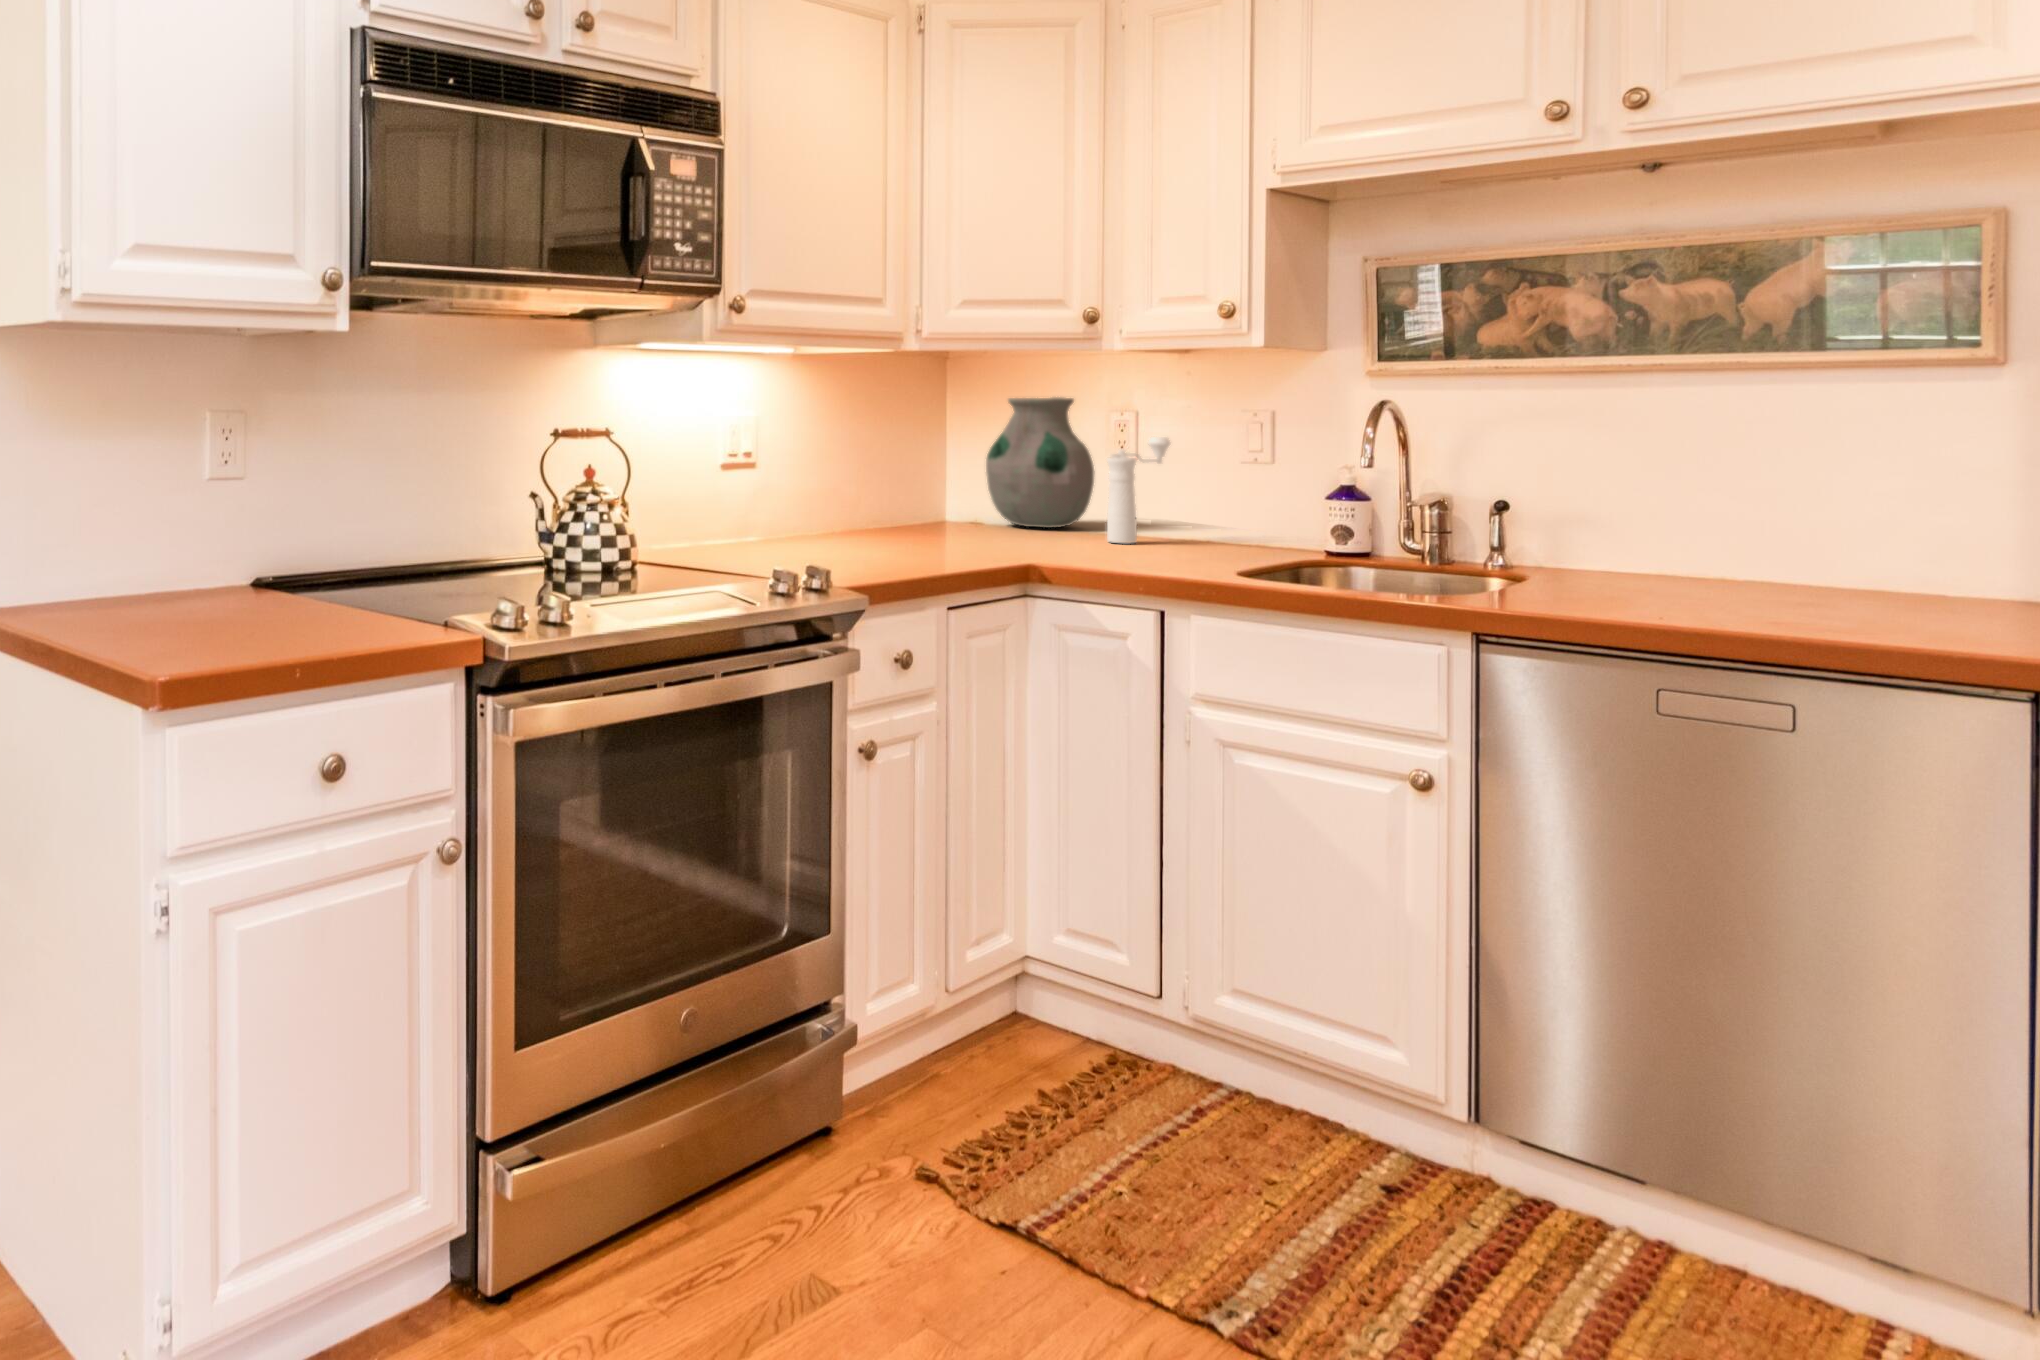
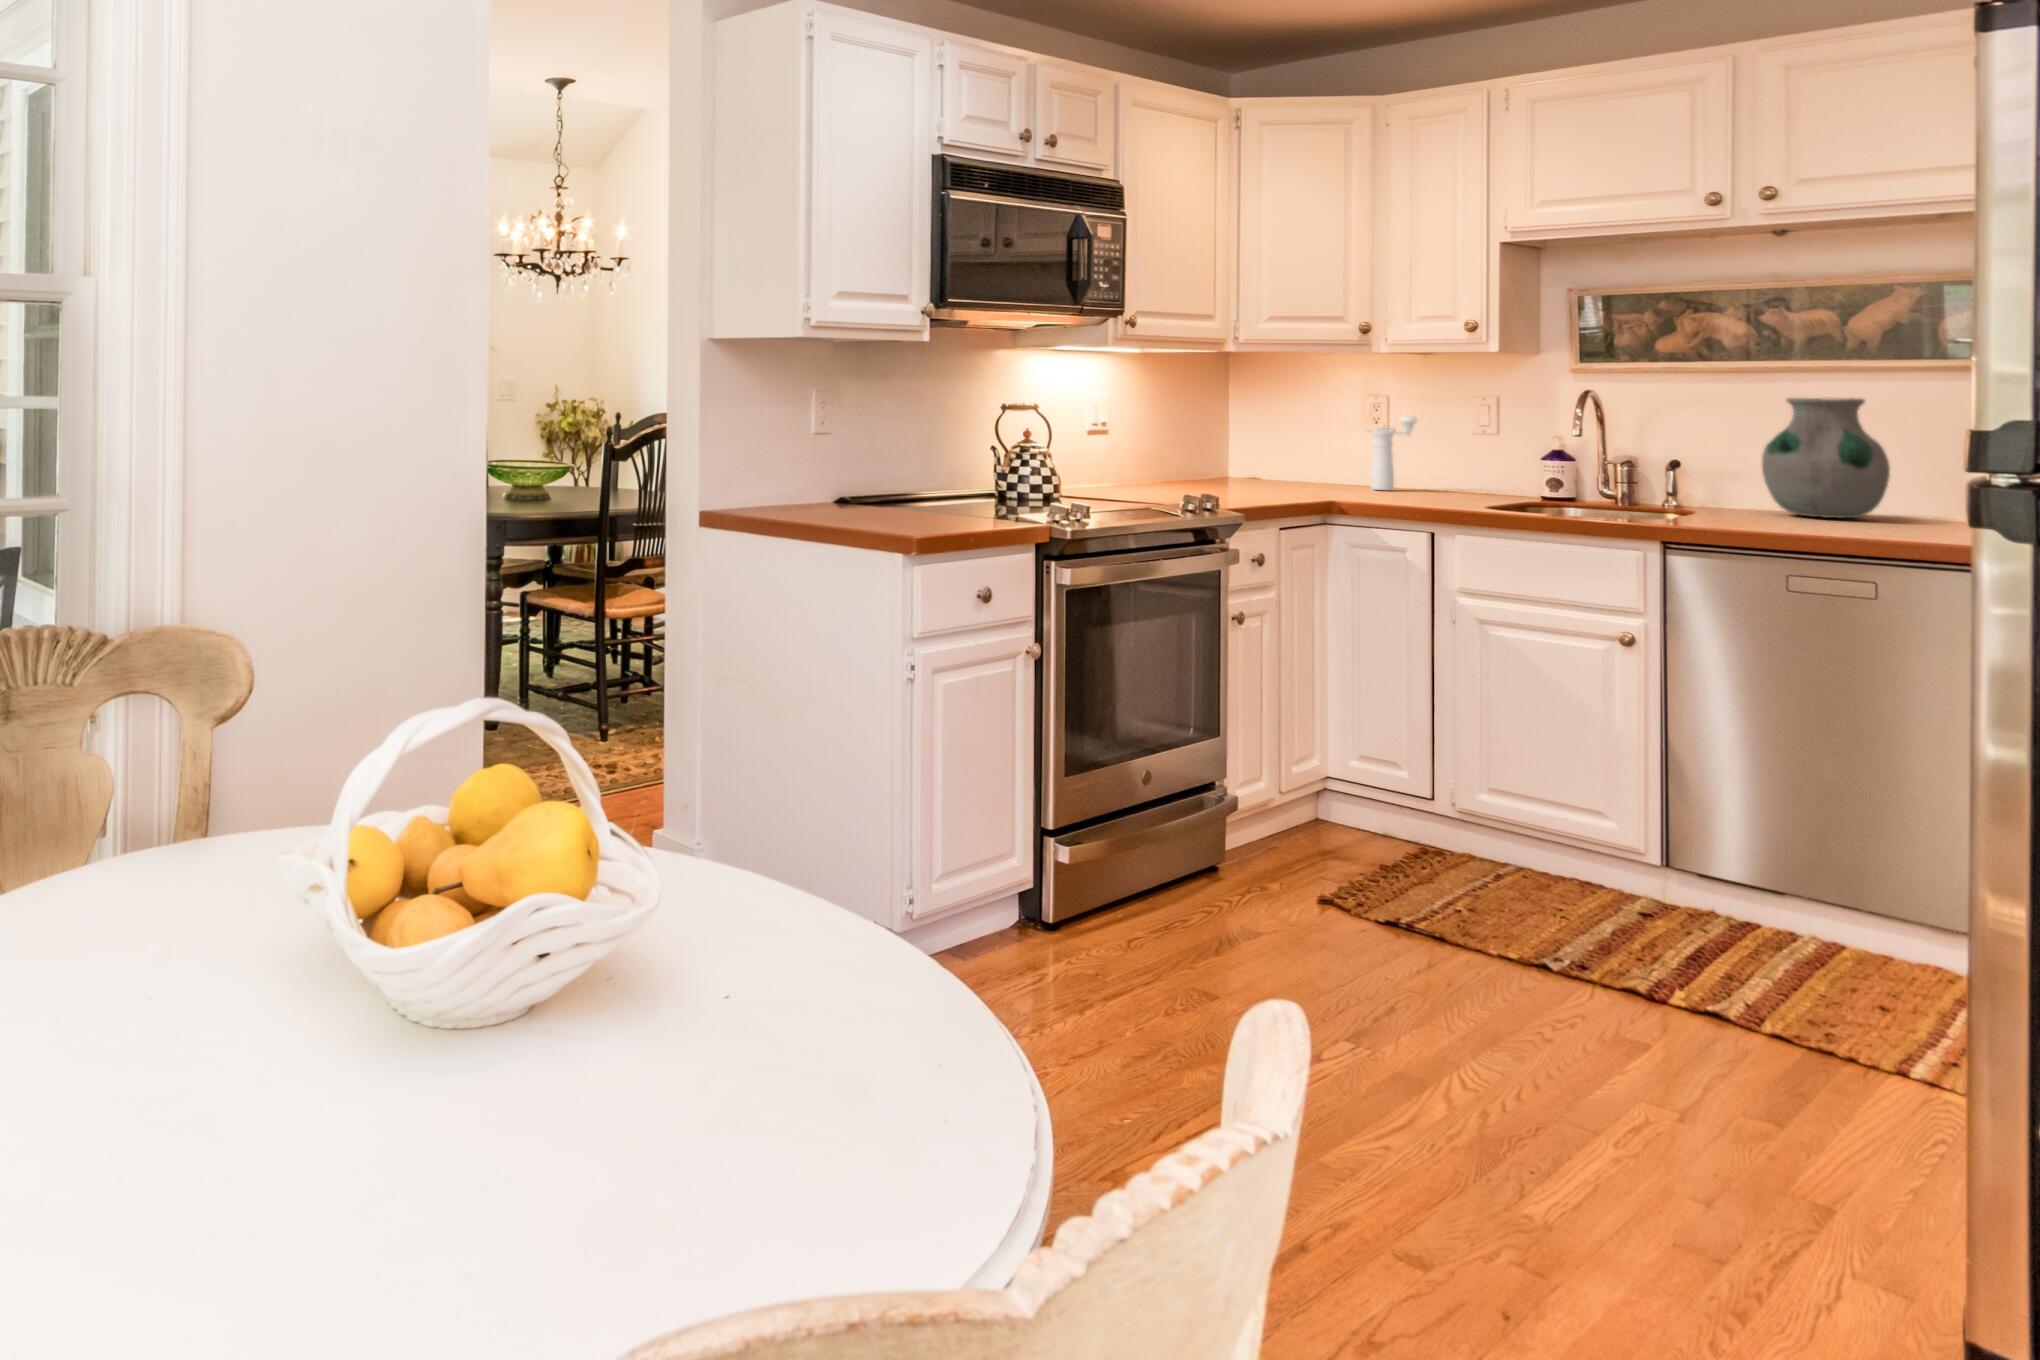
vase: present [986,397,1094,528] -> present [1762,398,1890,518]

